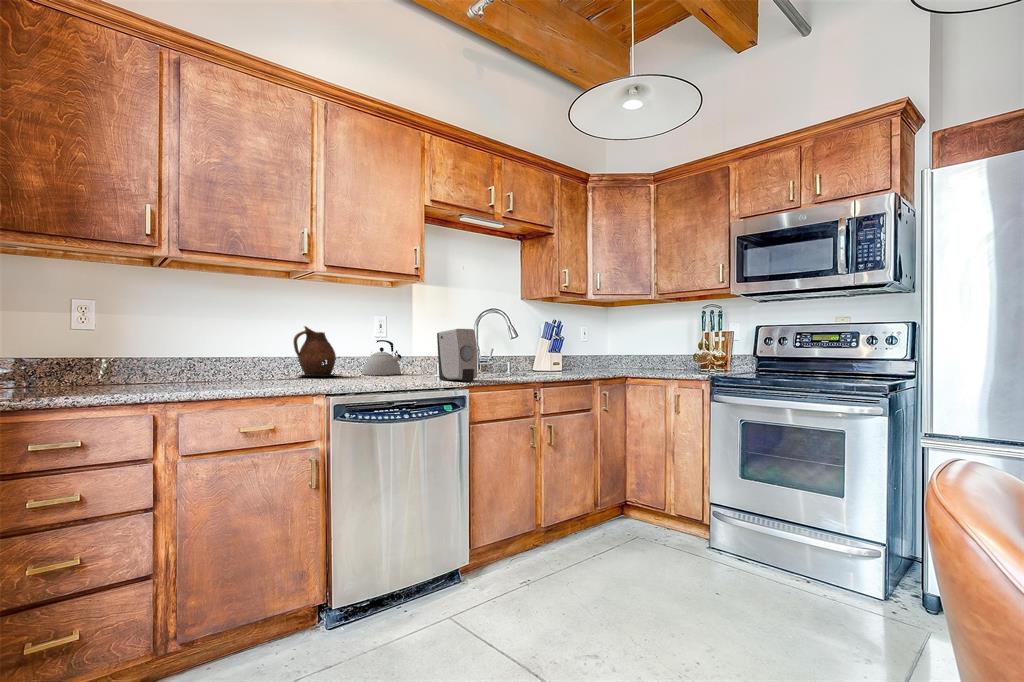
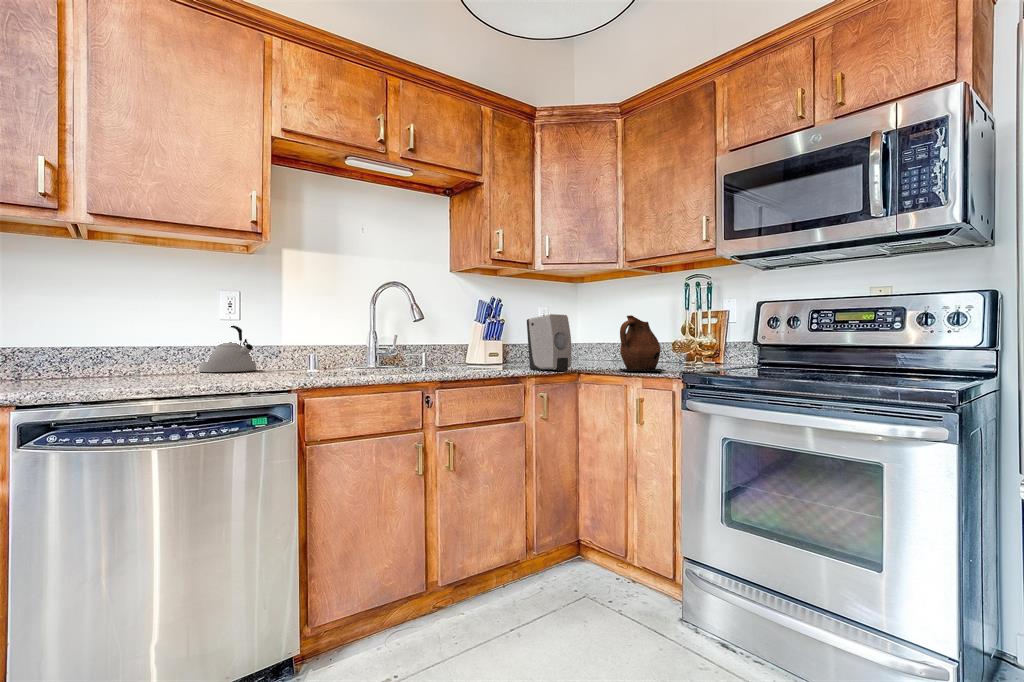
ceramic pitcher: present [293,326,340,376] -> present [620,315,665,372]
soap dispenser: present [437,329,478,381] -> present [527,314,572,371]

